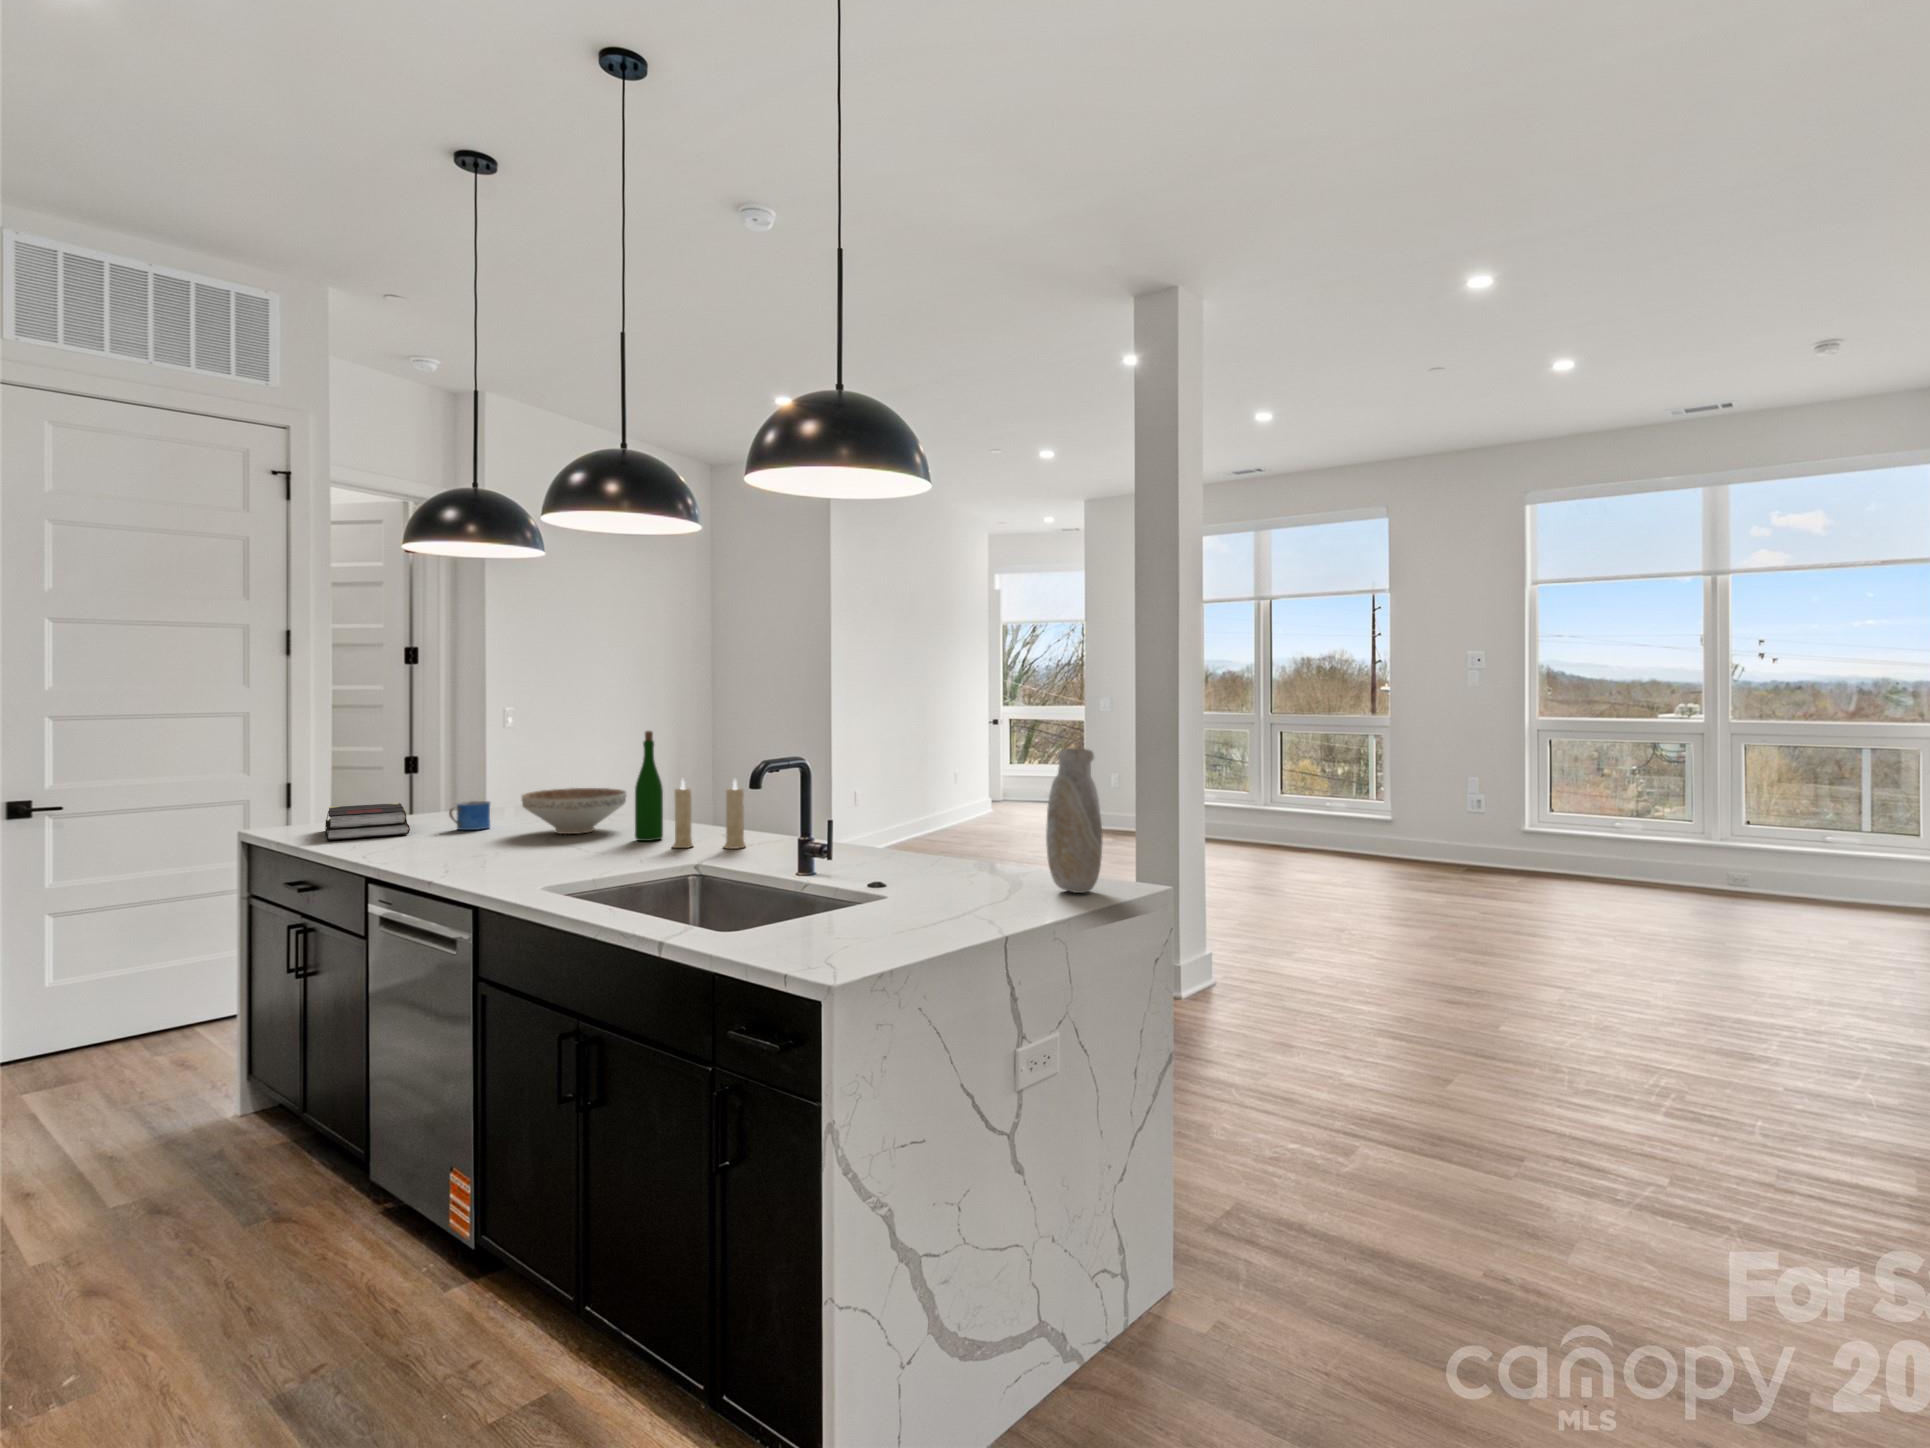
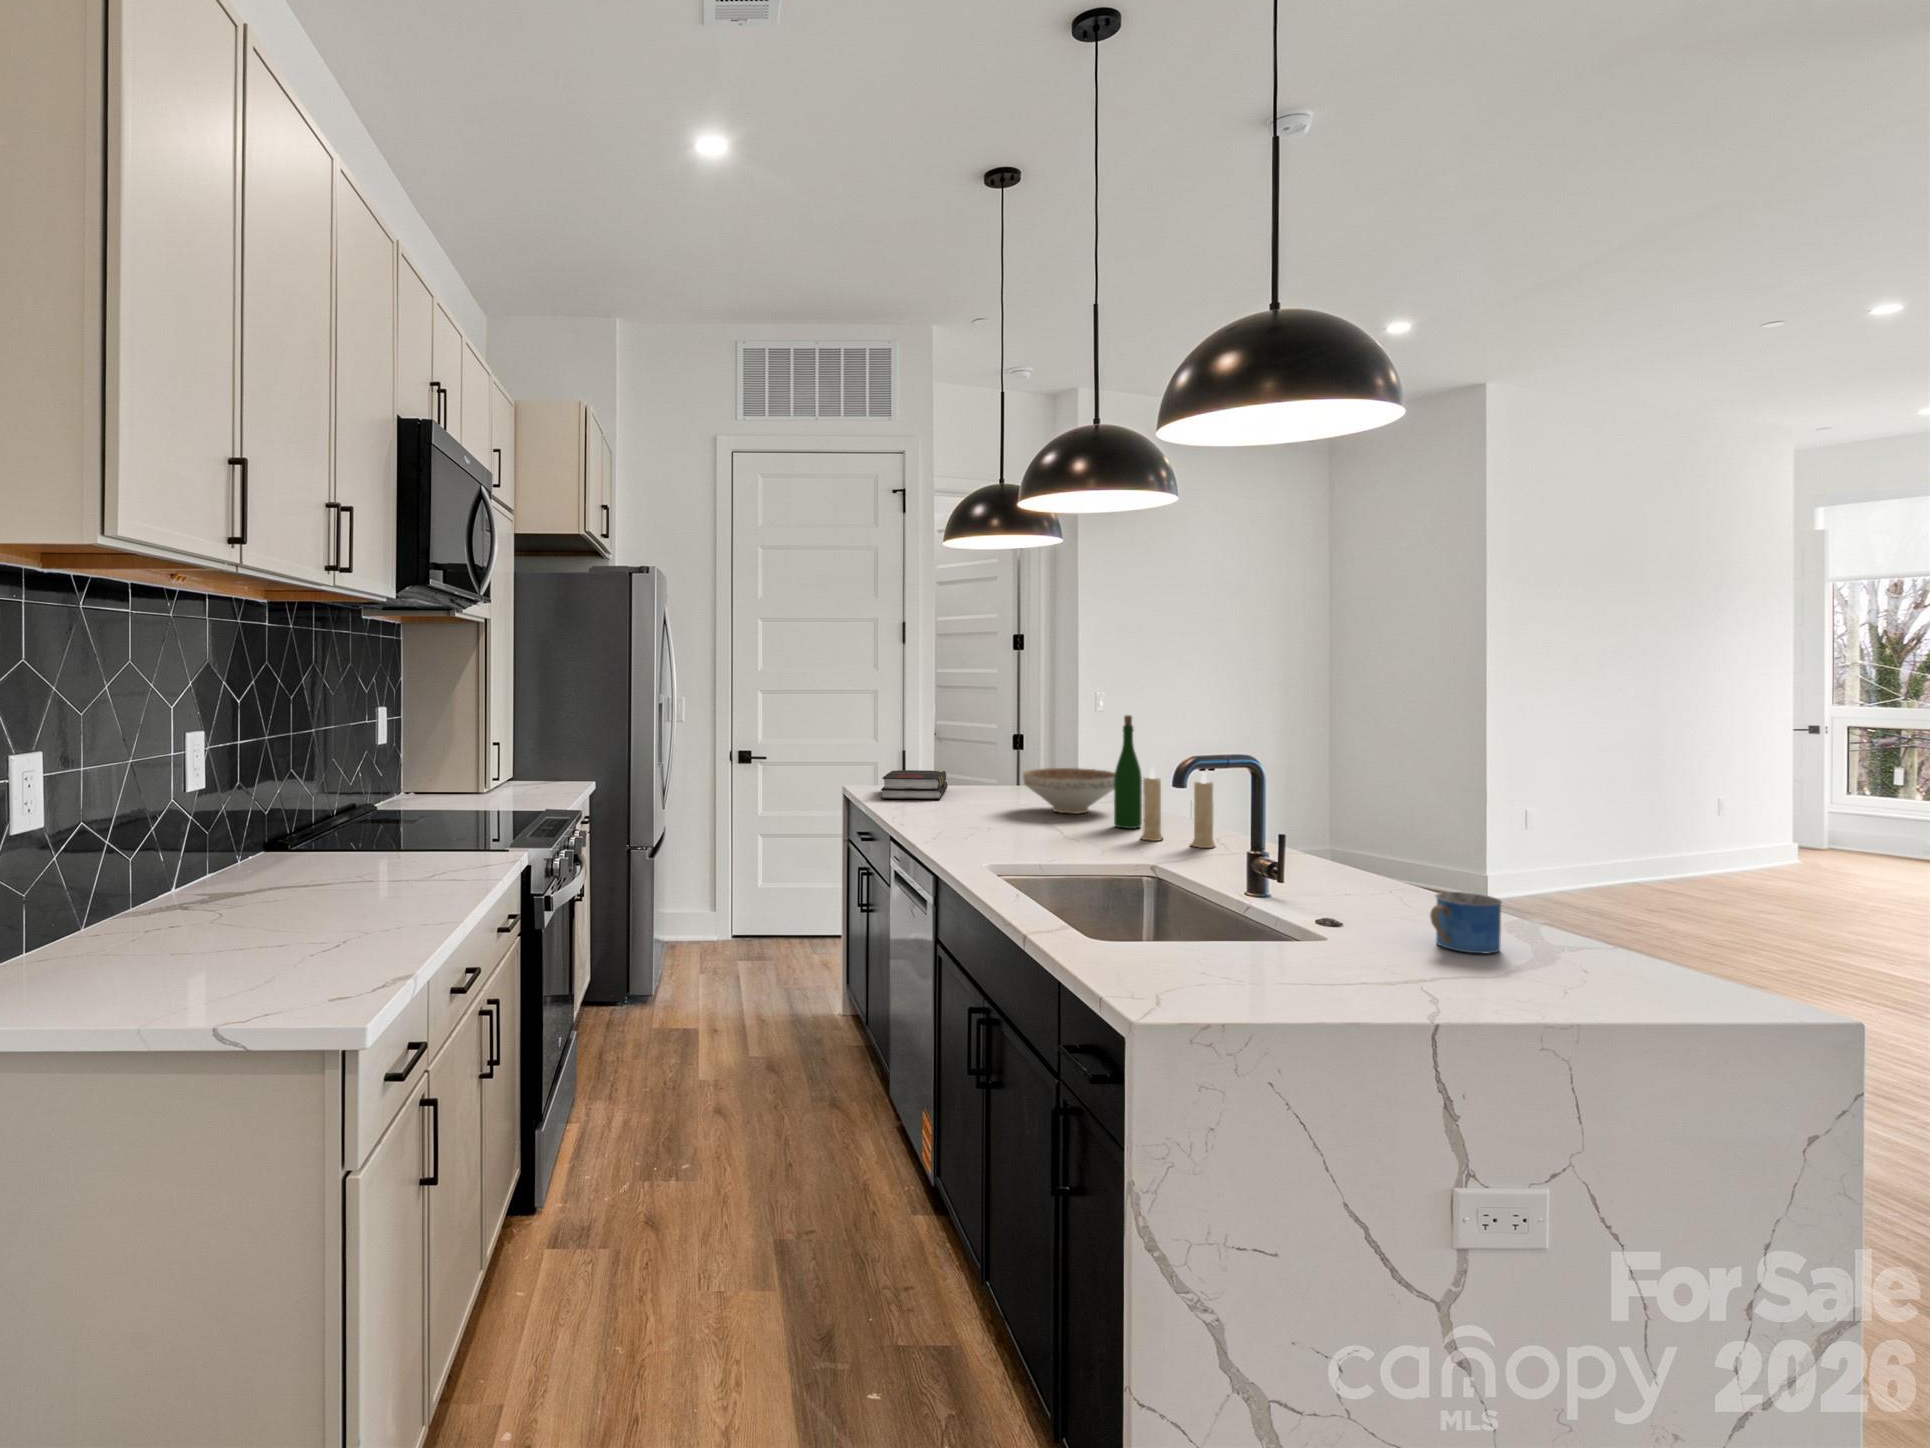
vase: present [1046,748,1103,893] -> none [1559,765,1658,979]
mug: present [449,801,490,830] -> present [1430,892,1502,953]

